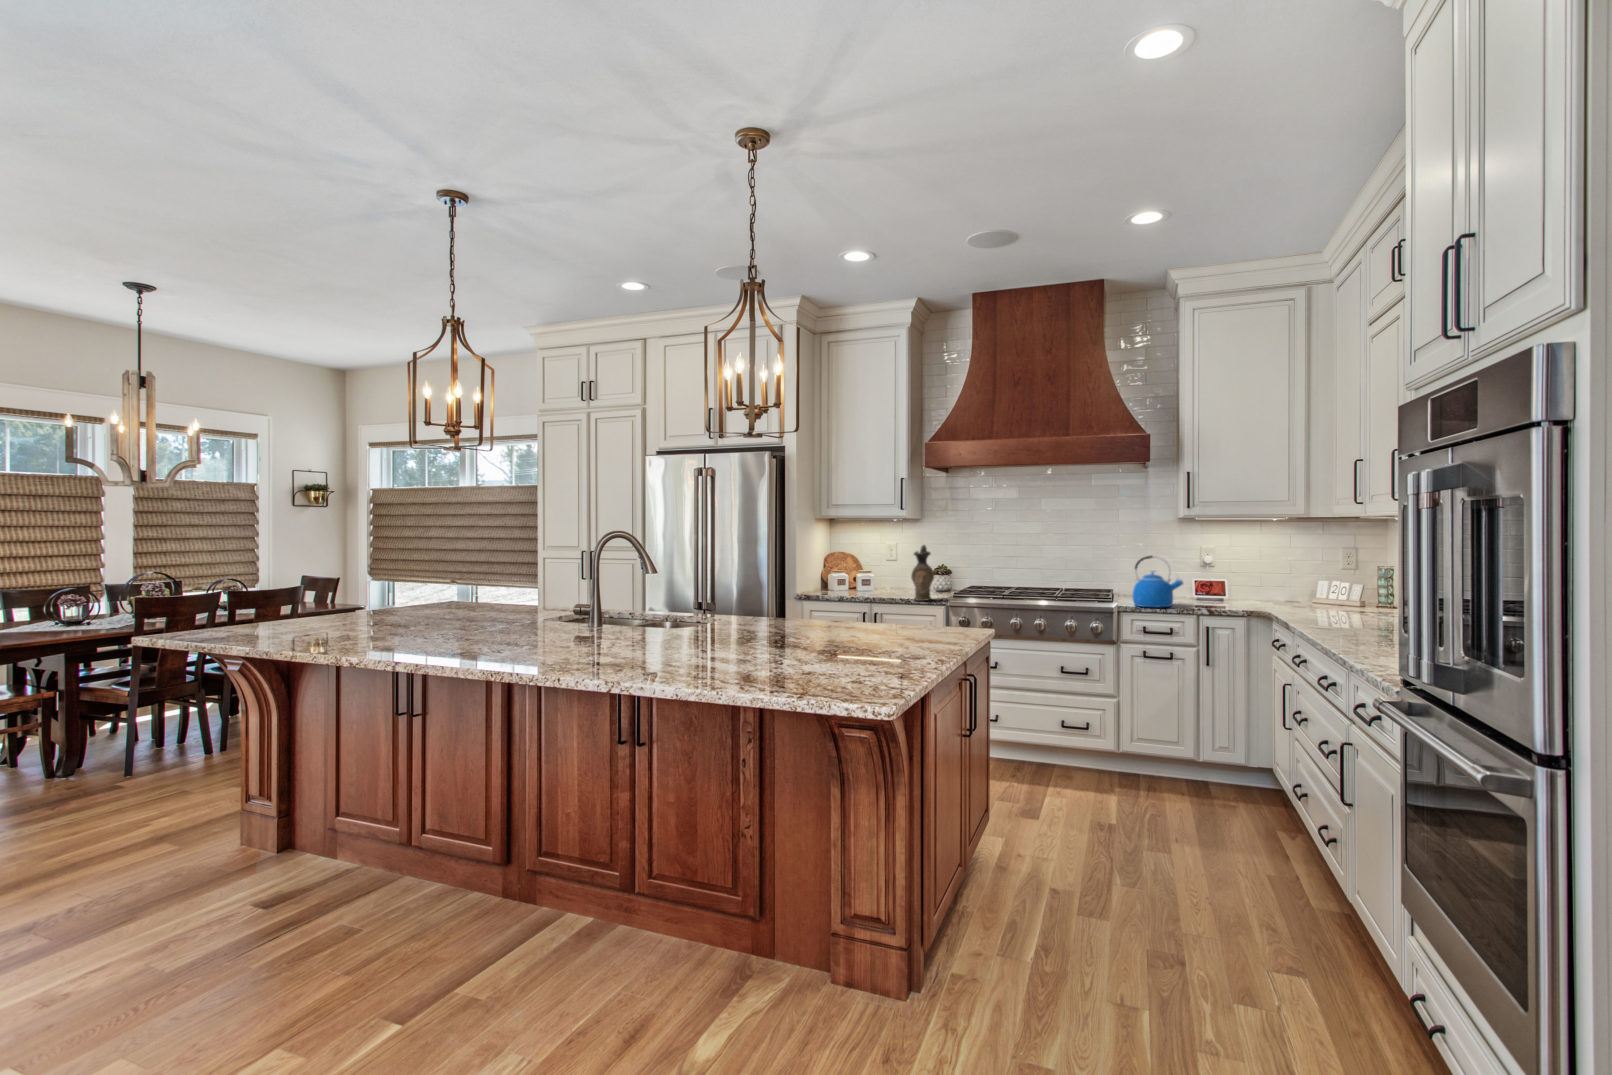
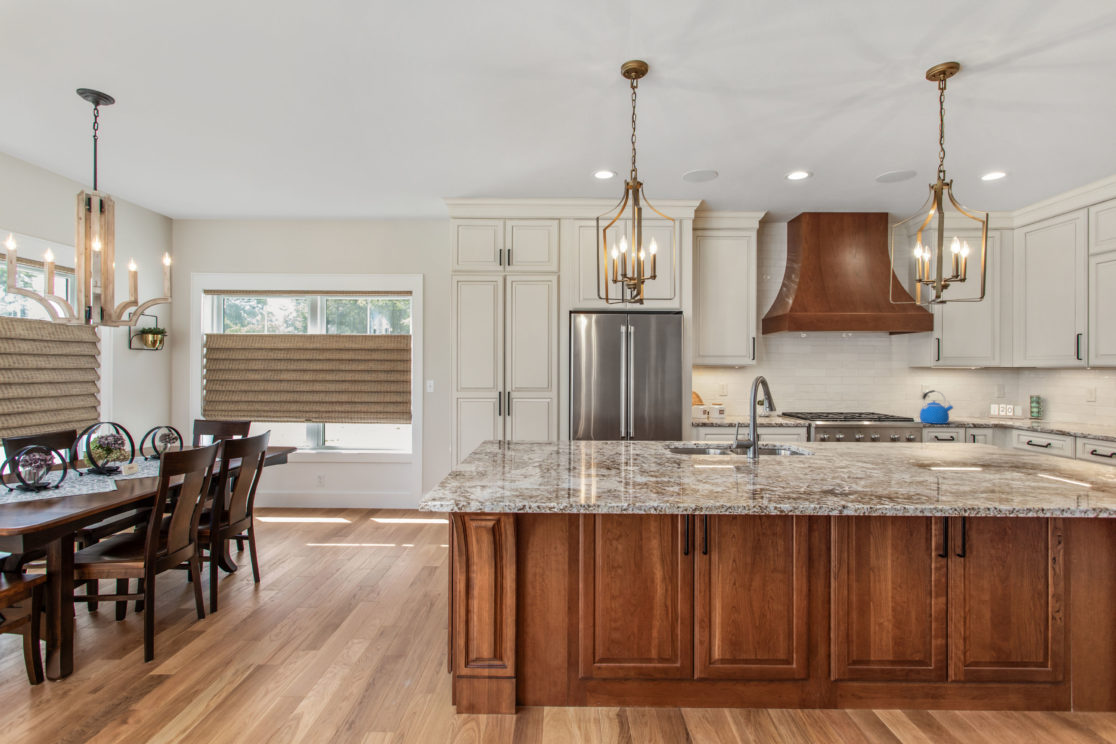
ceramic pitcher: present [911,545,934,601] -> none [782,384,801,424]

